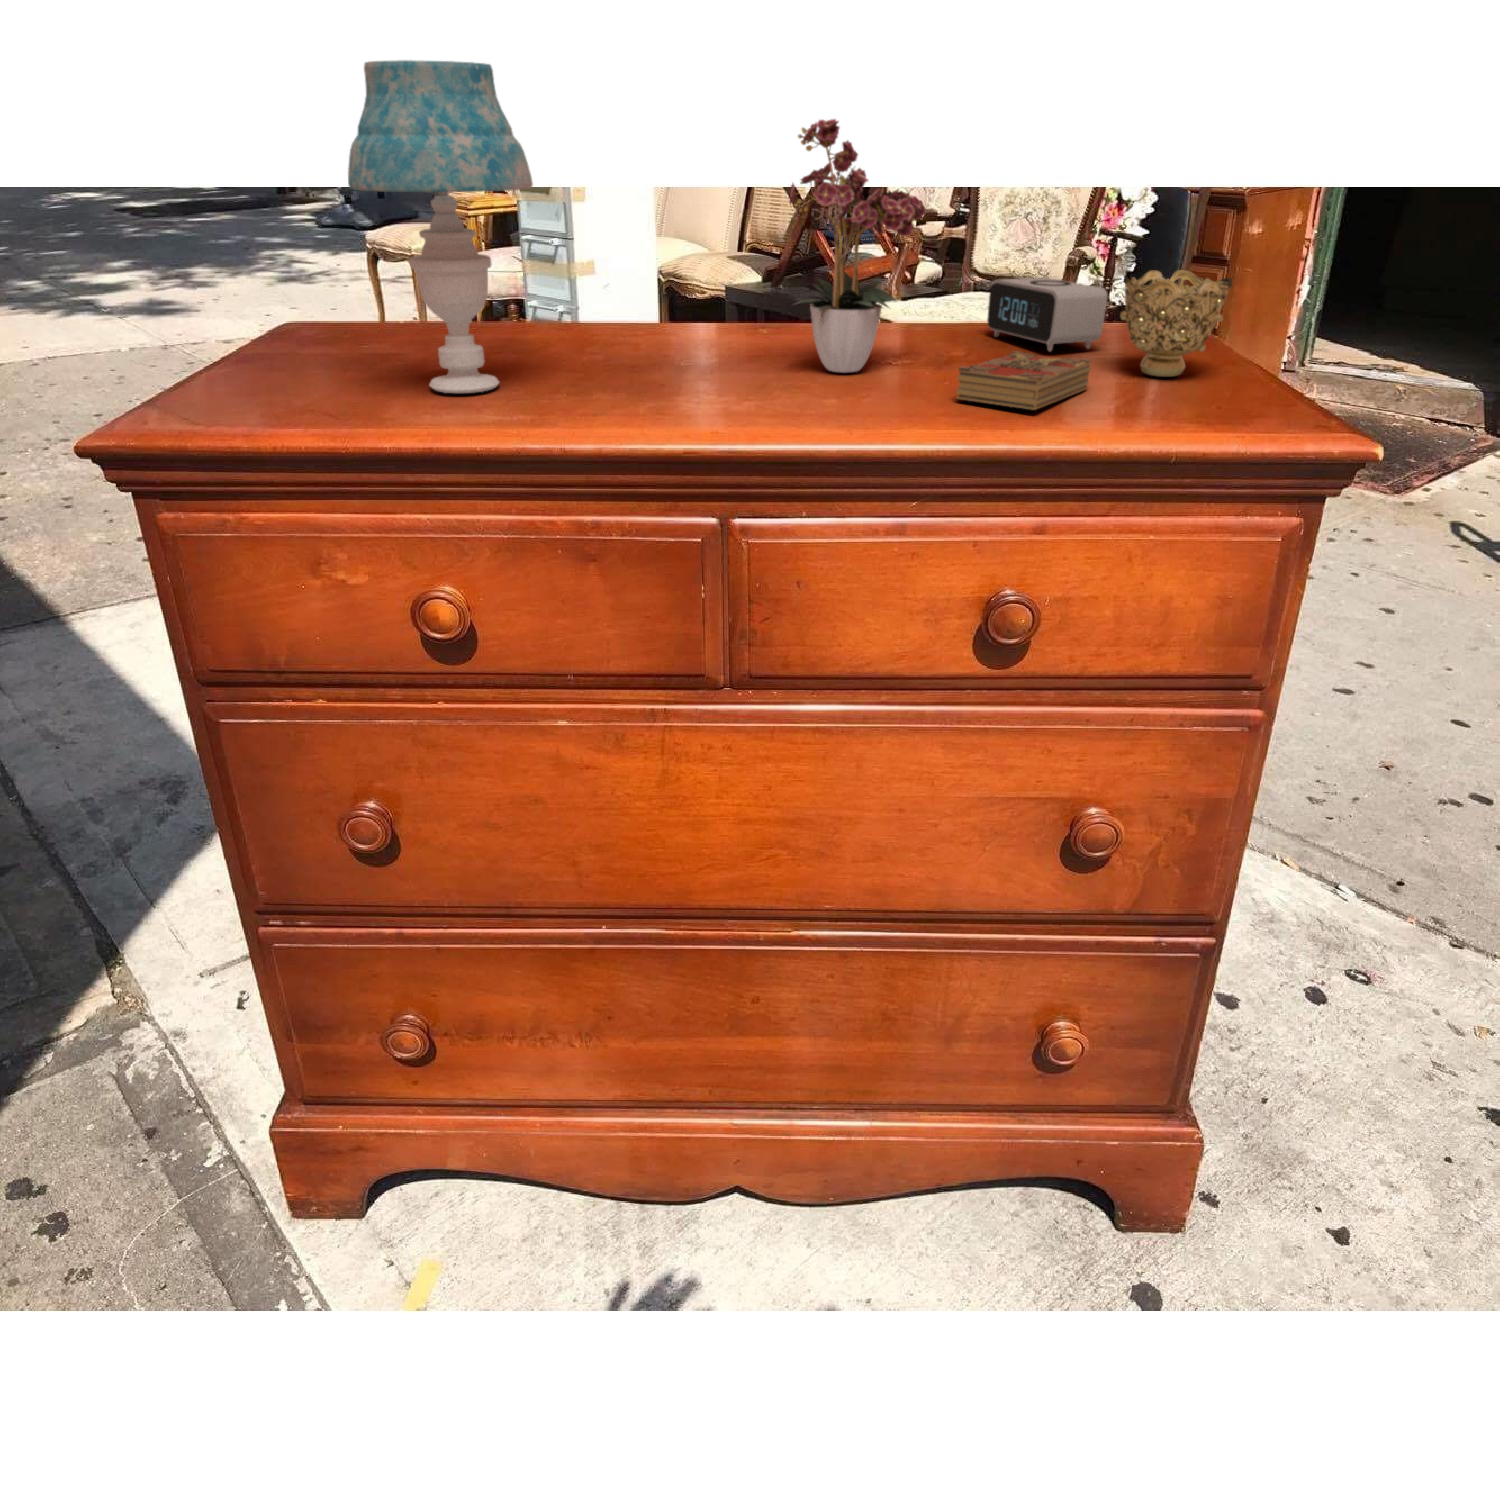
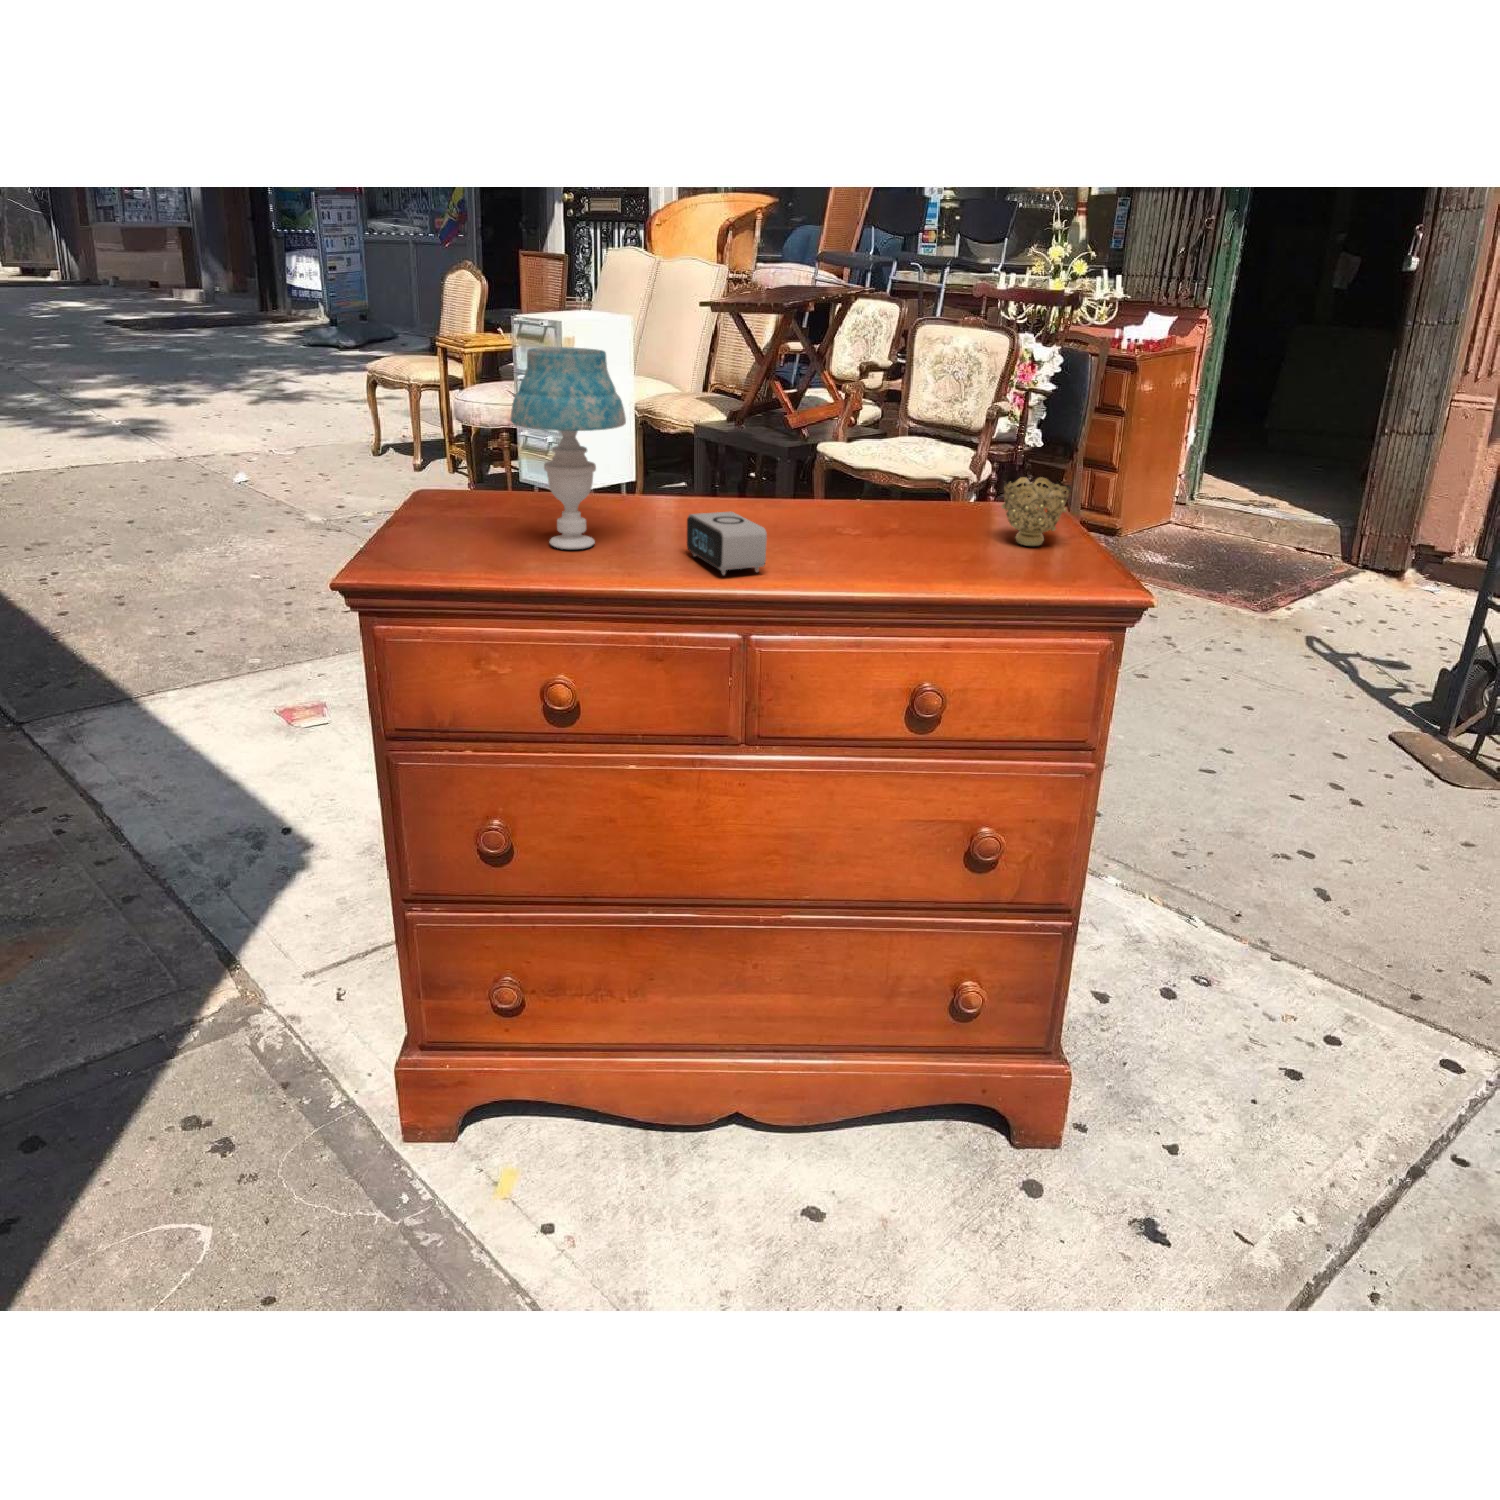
flower arrangement: present [789,119,925,372] -> none [784,376,883,538]
alarm clock: present [987,277,1108,351] -> present [687,512,767,575]
book: present [956,351,1091,410] -> none [895,528,982,570]

